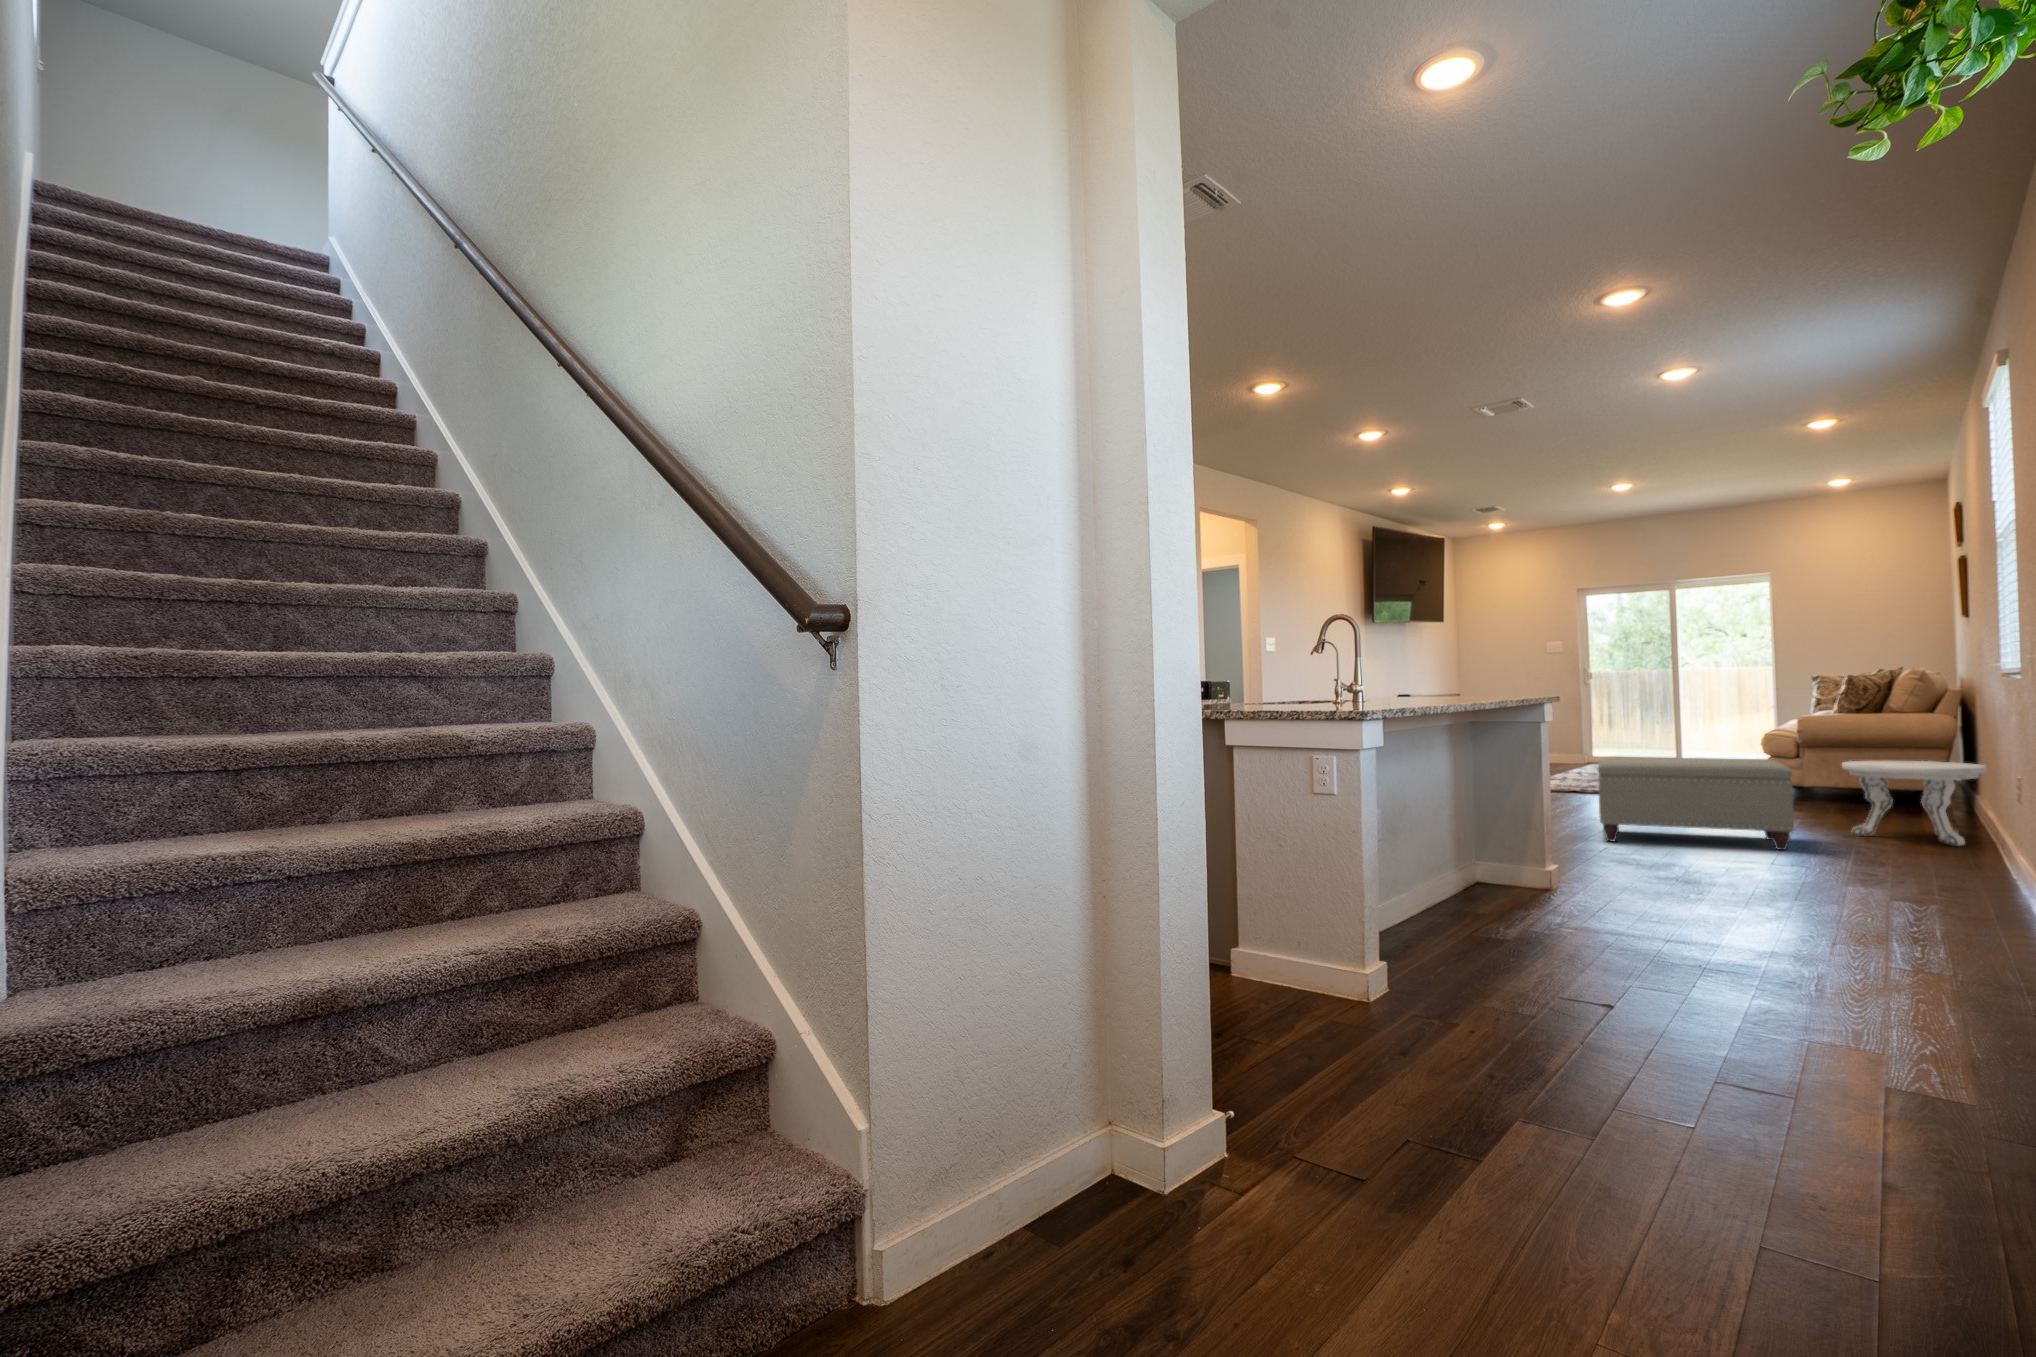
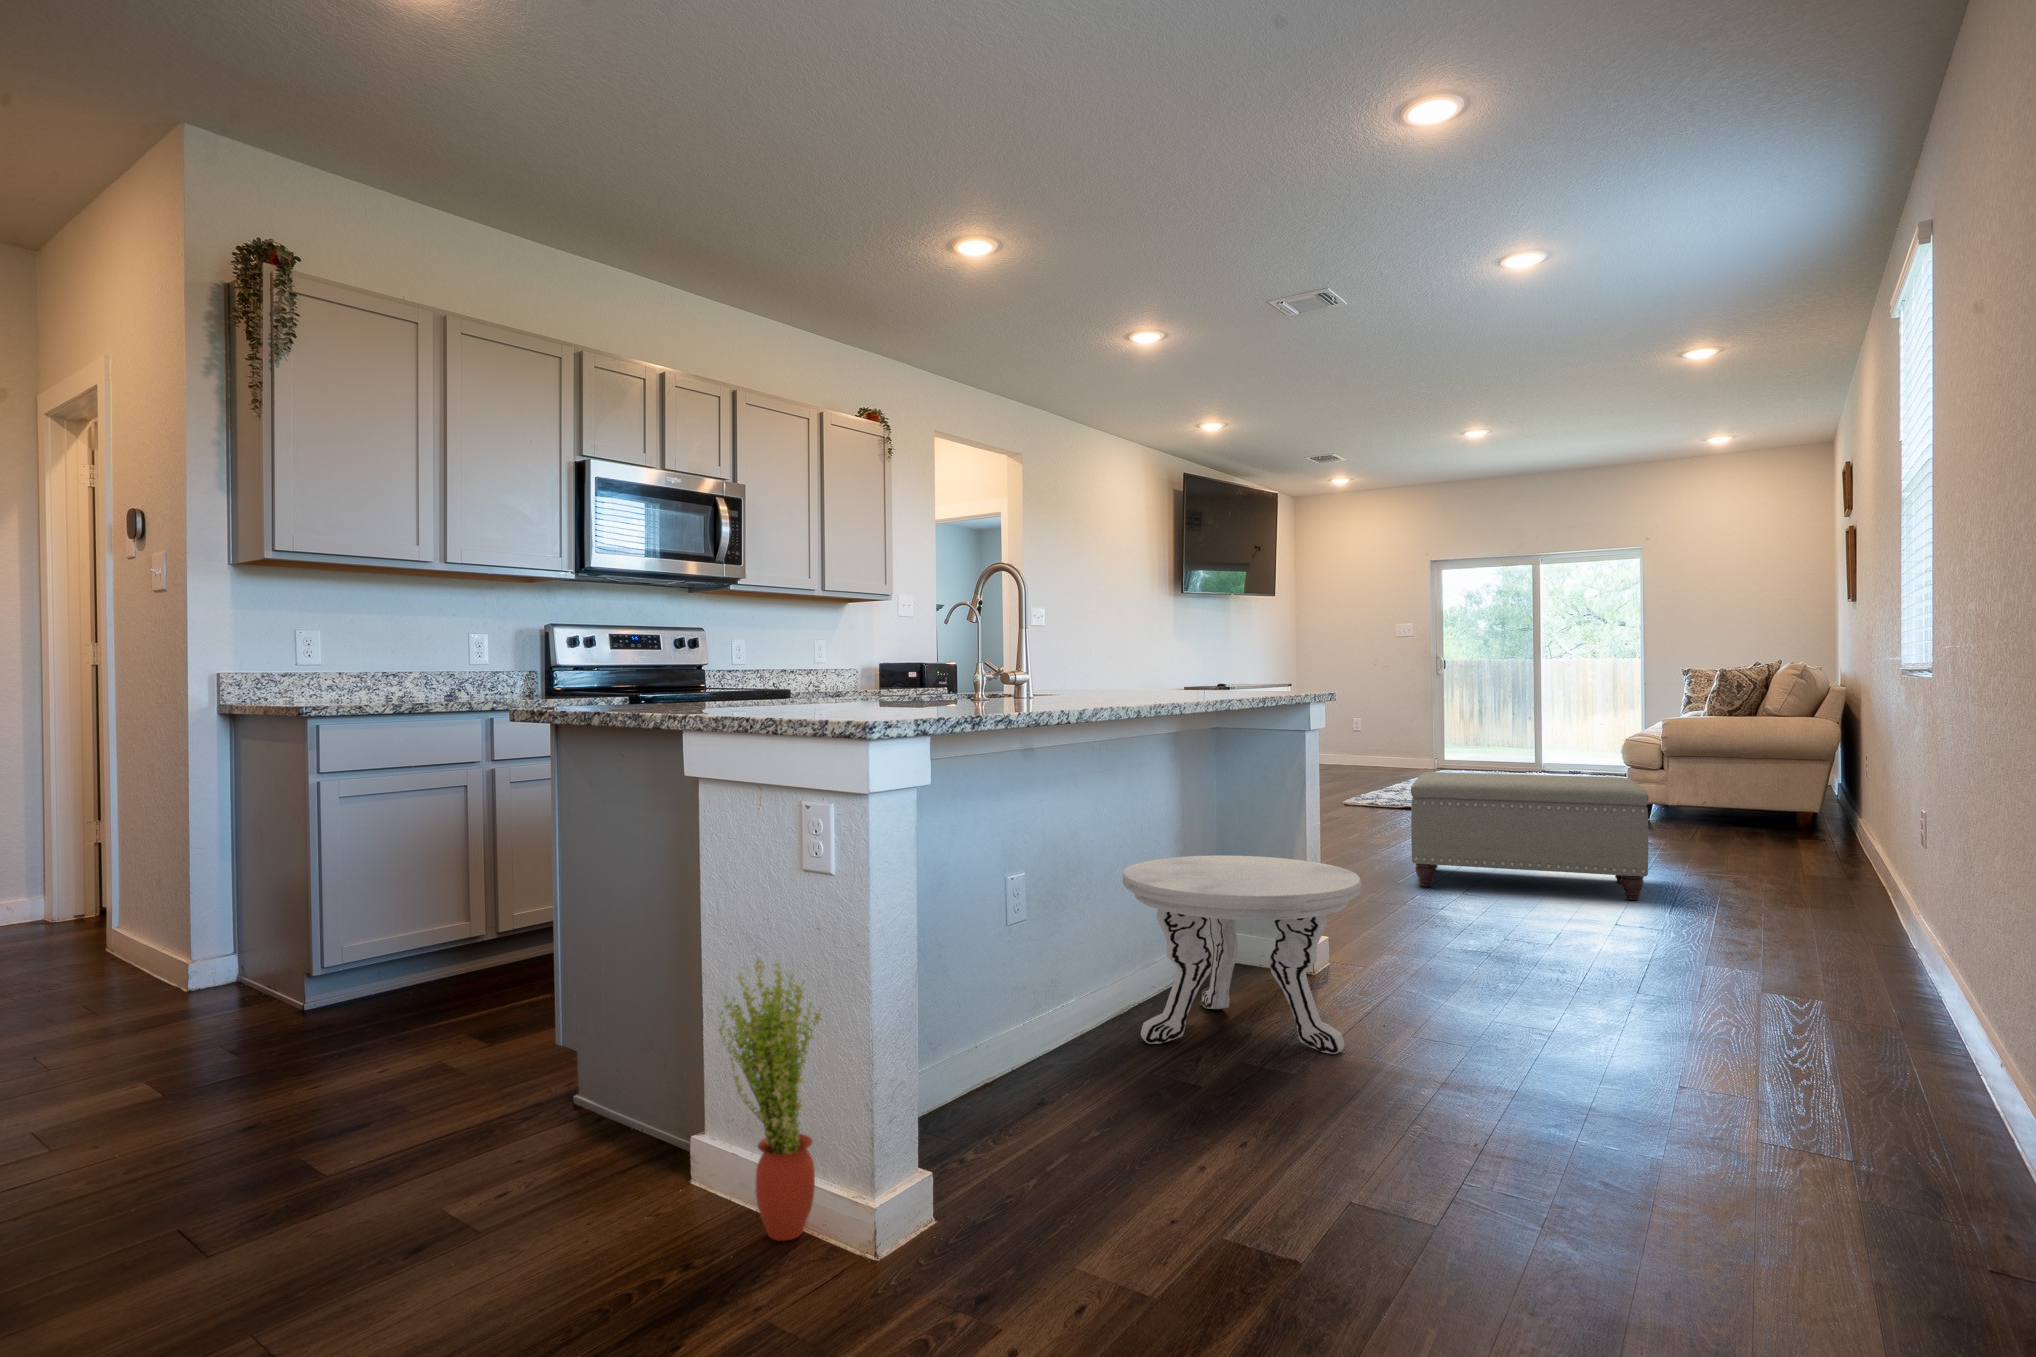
side table: present [1842,761,1987,845] -> present [1122,855,1362,1054]
potted plant: none [1256,843,1320,994] -> present [718,960,822,1241]

